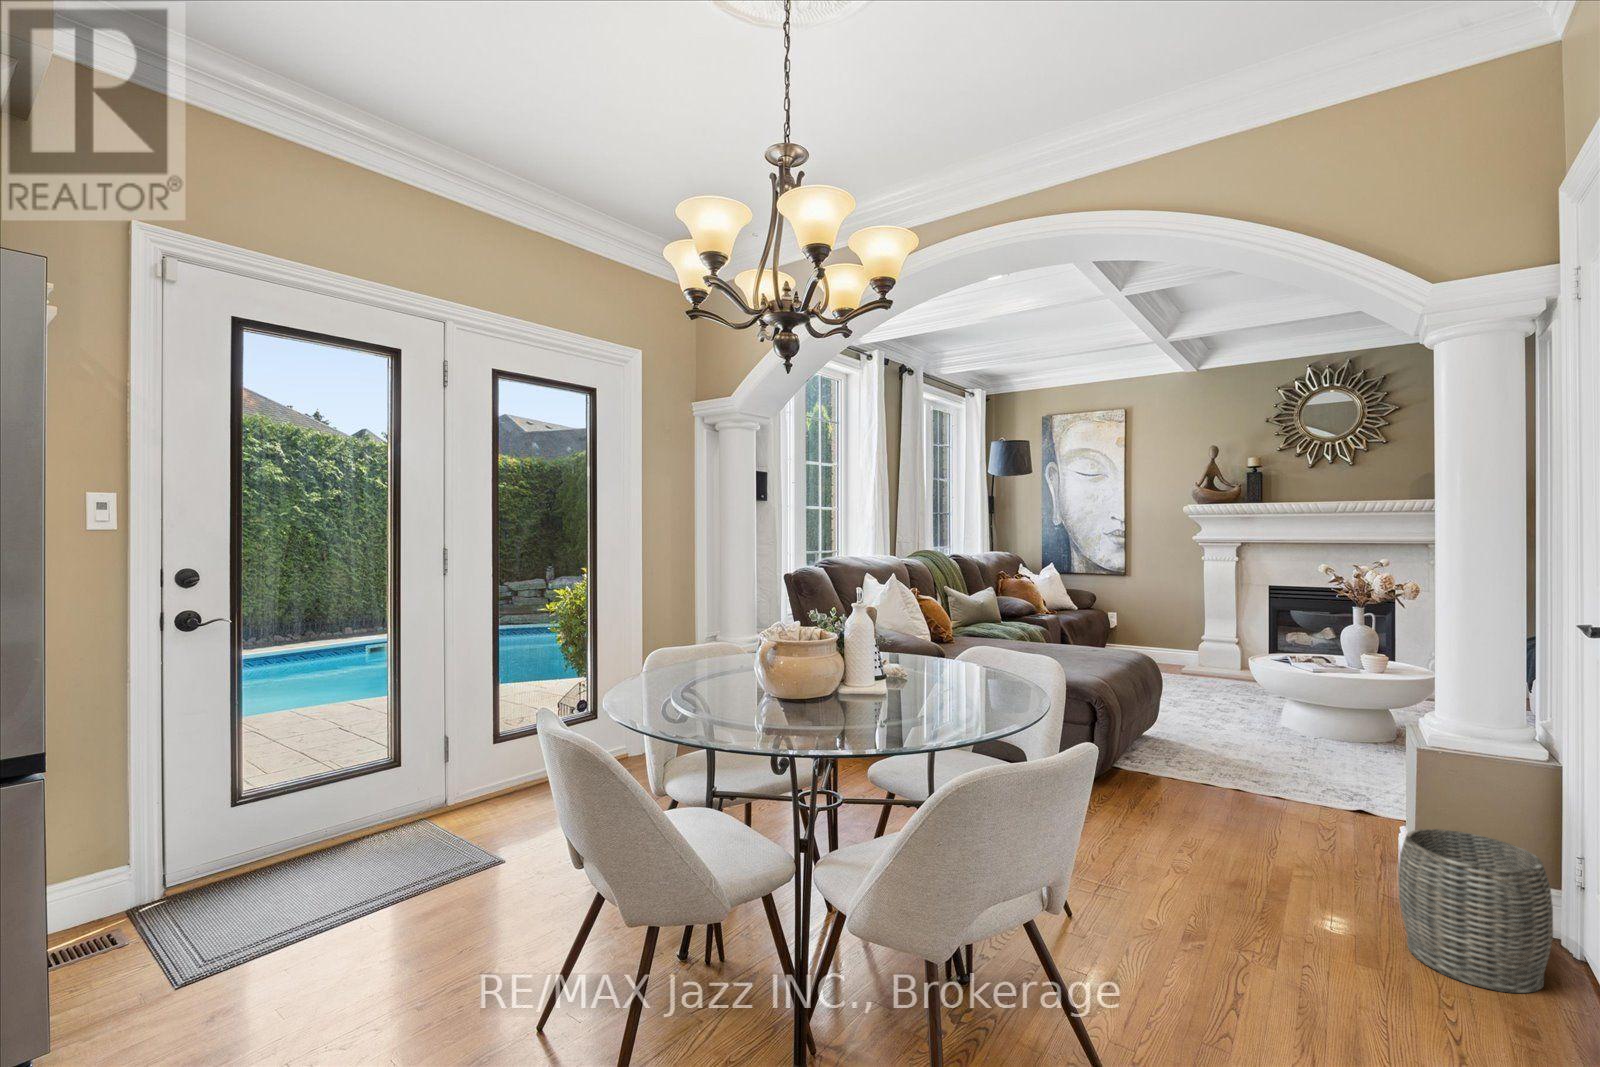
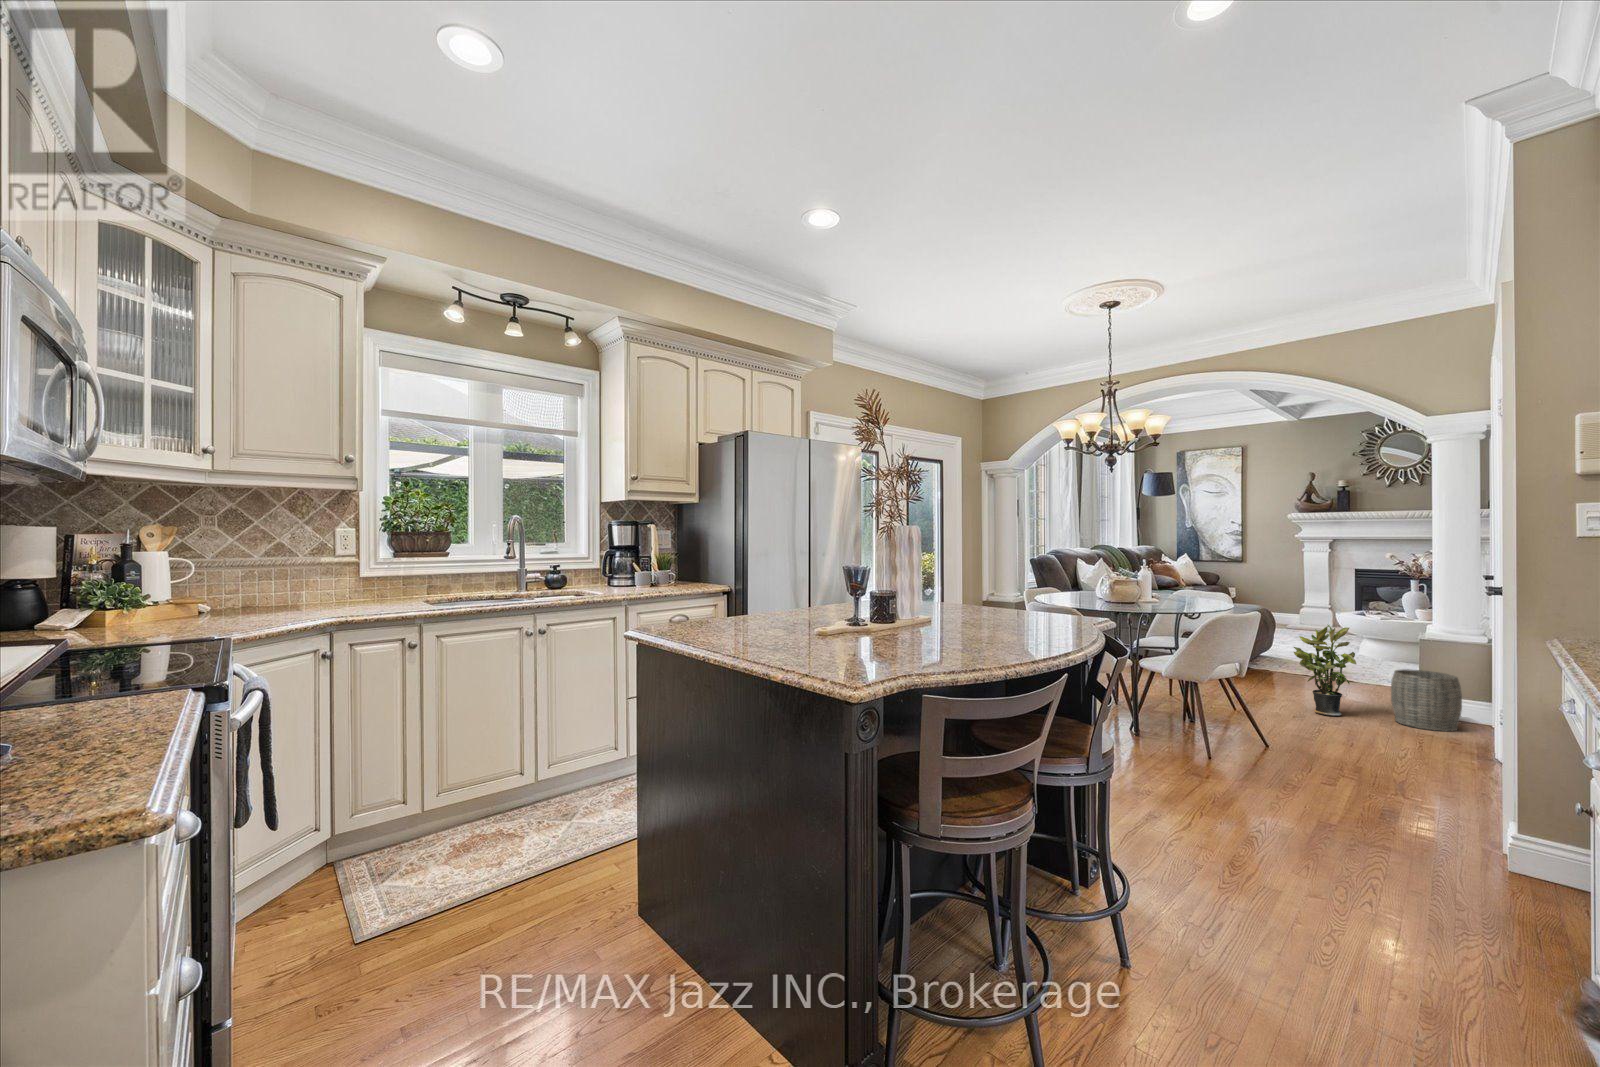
potted plant: none [1204,727,1331,939] -> present [1294,625,1356,716]

